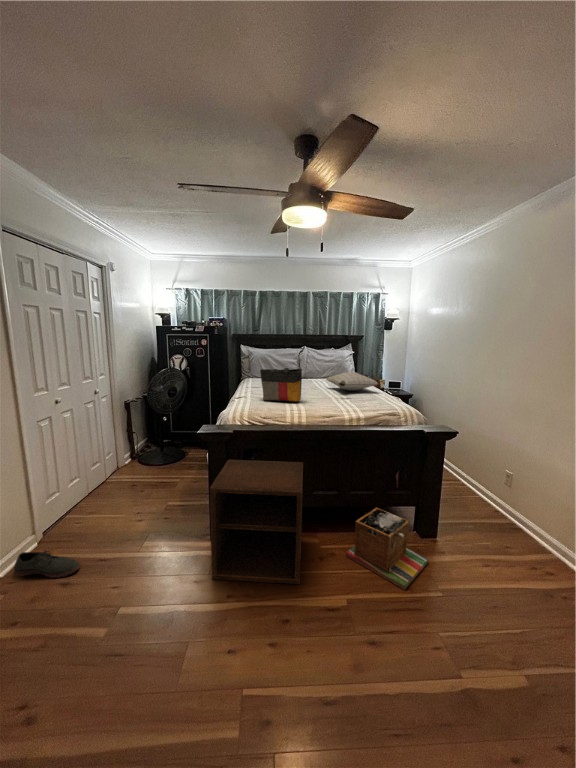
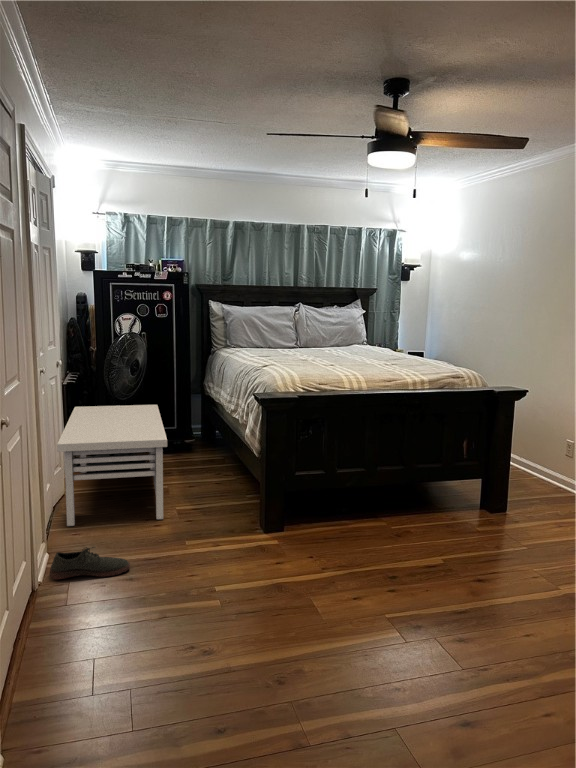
tote bag: present [260,368,302,402] -> none [291,325,347,367]
pillow: present [326,371,378,391] -> none [349,333,420,358]
storage bench: none [67,419,188,515] -> present [57,405,167,526]
nightstand: present [210,460,303,584] -> none [280,432,394,560]
laundry basket: present [346,507,428,590] -> none [422,480,506,550]

